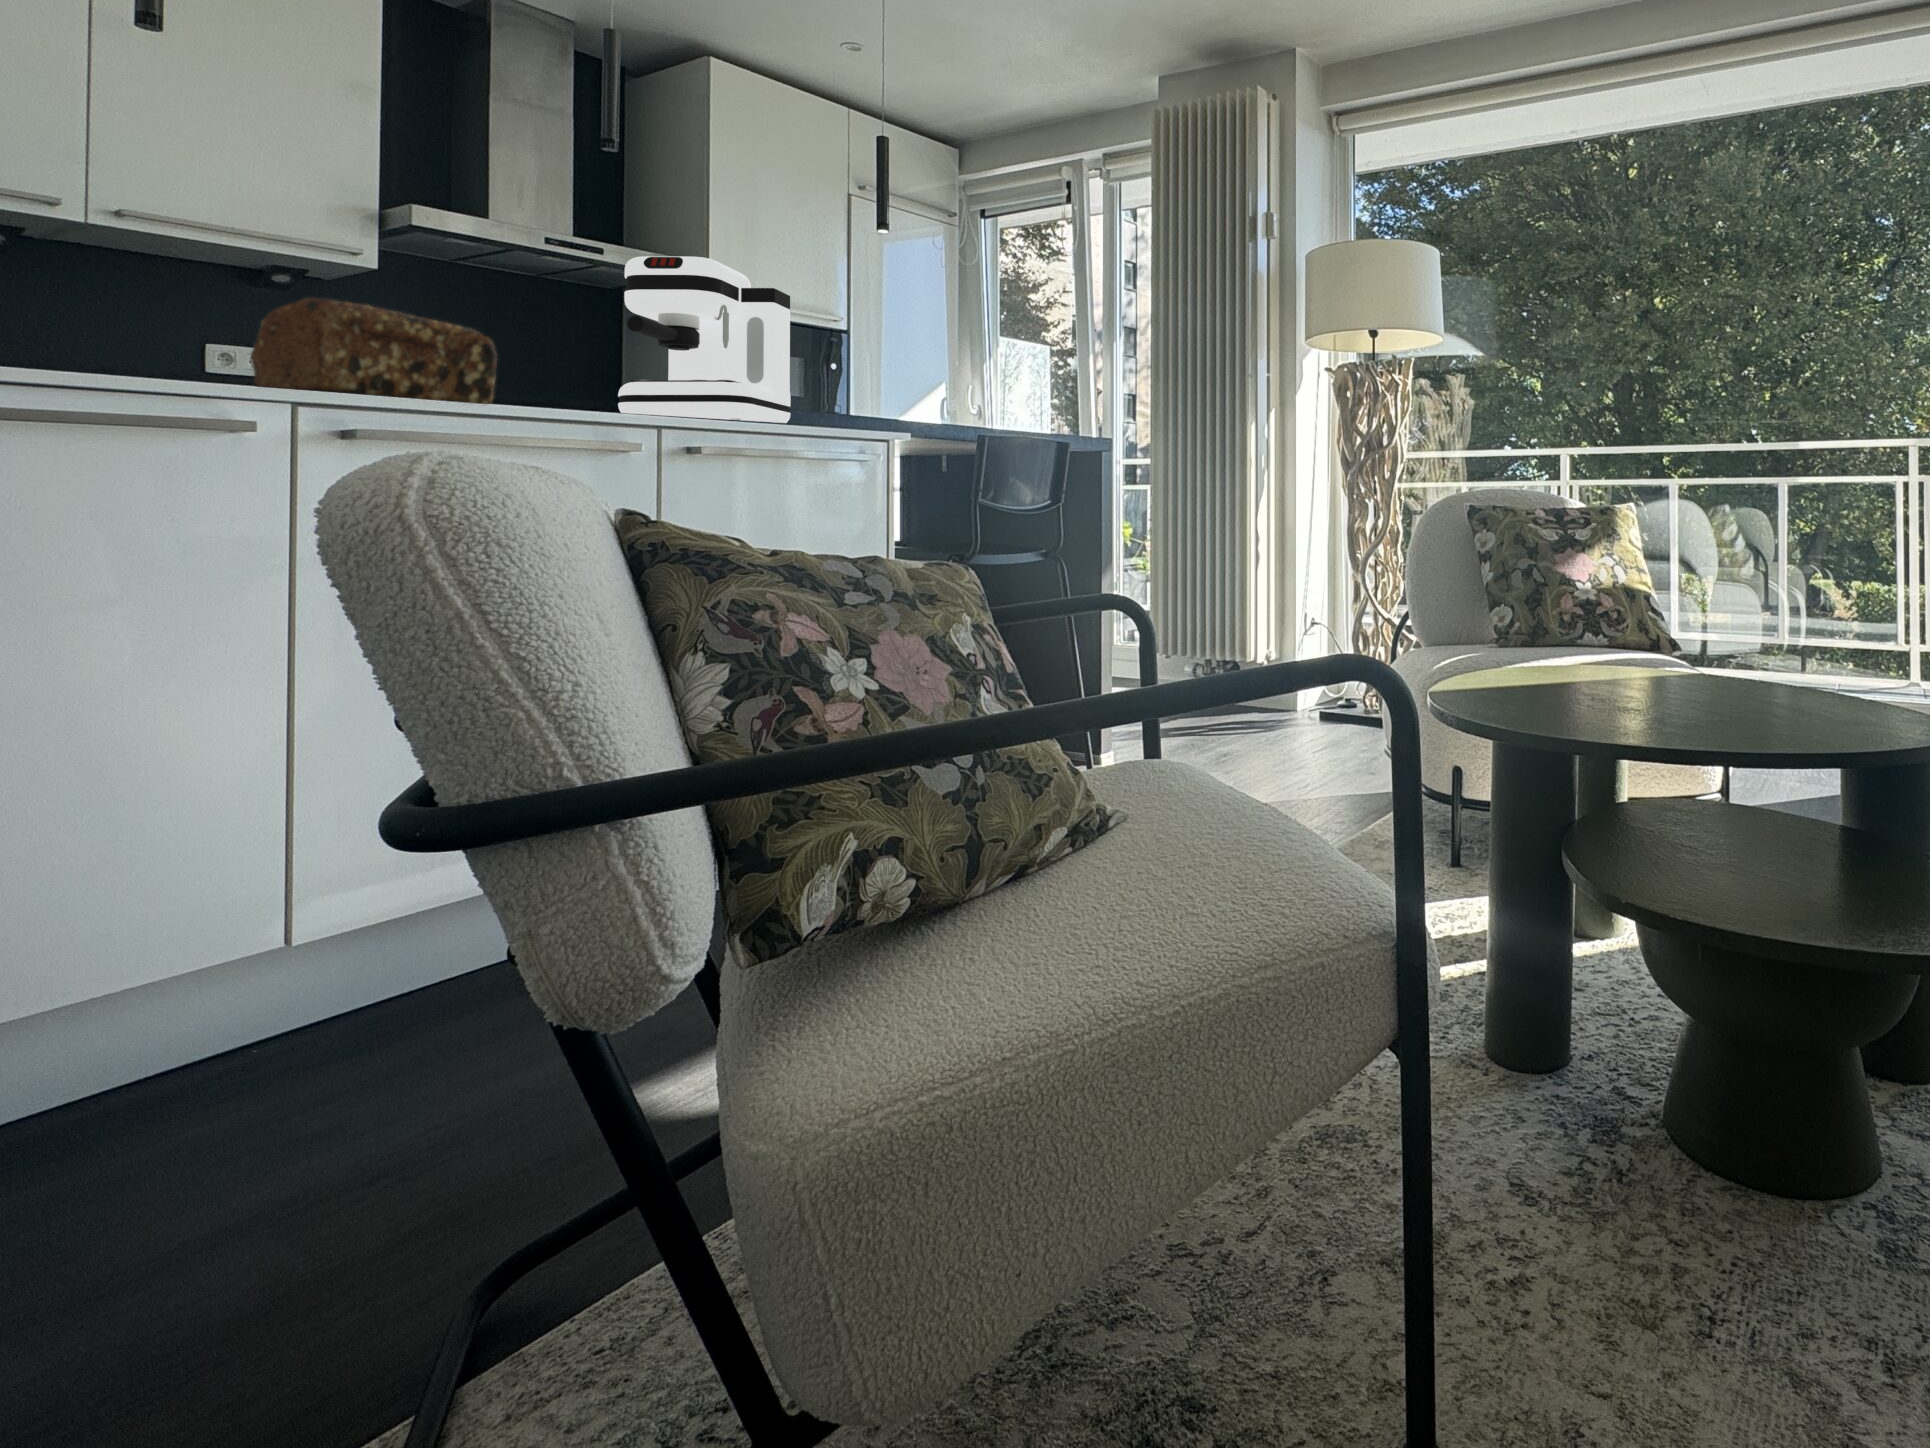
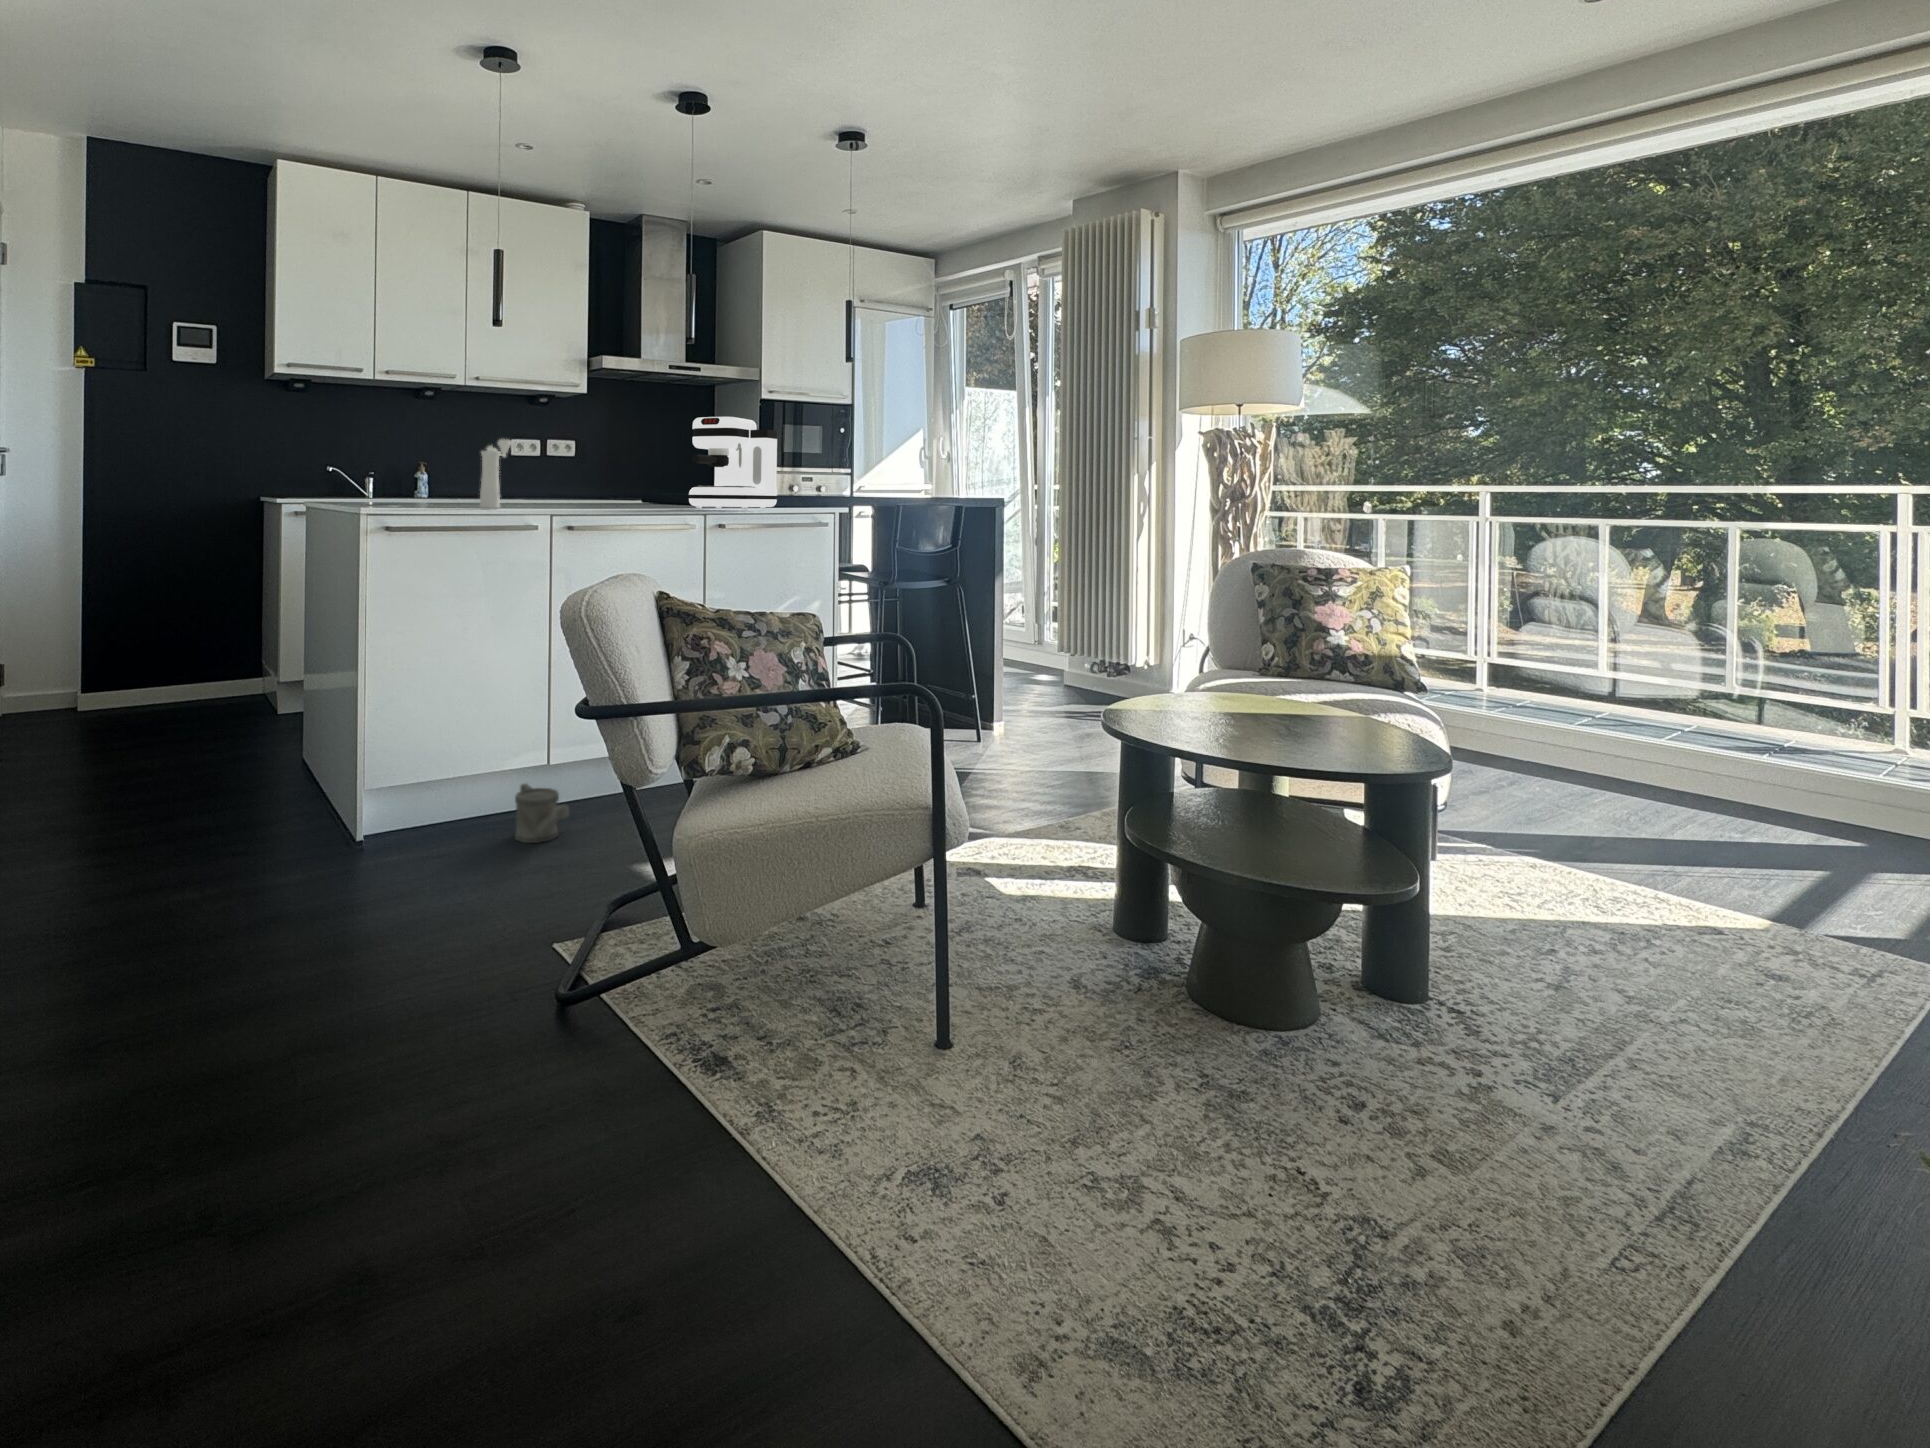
pepper mill: none [67,234,173,383] -> present [480,439,511,508]
bread loaf: present [251,298,497,404] -> none [538,463,633,509]
watering can: none [177,1005,339,1152] -> present [515,784,569,843]

